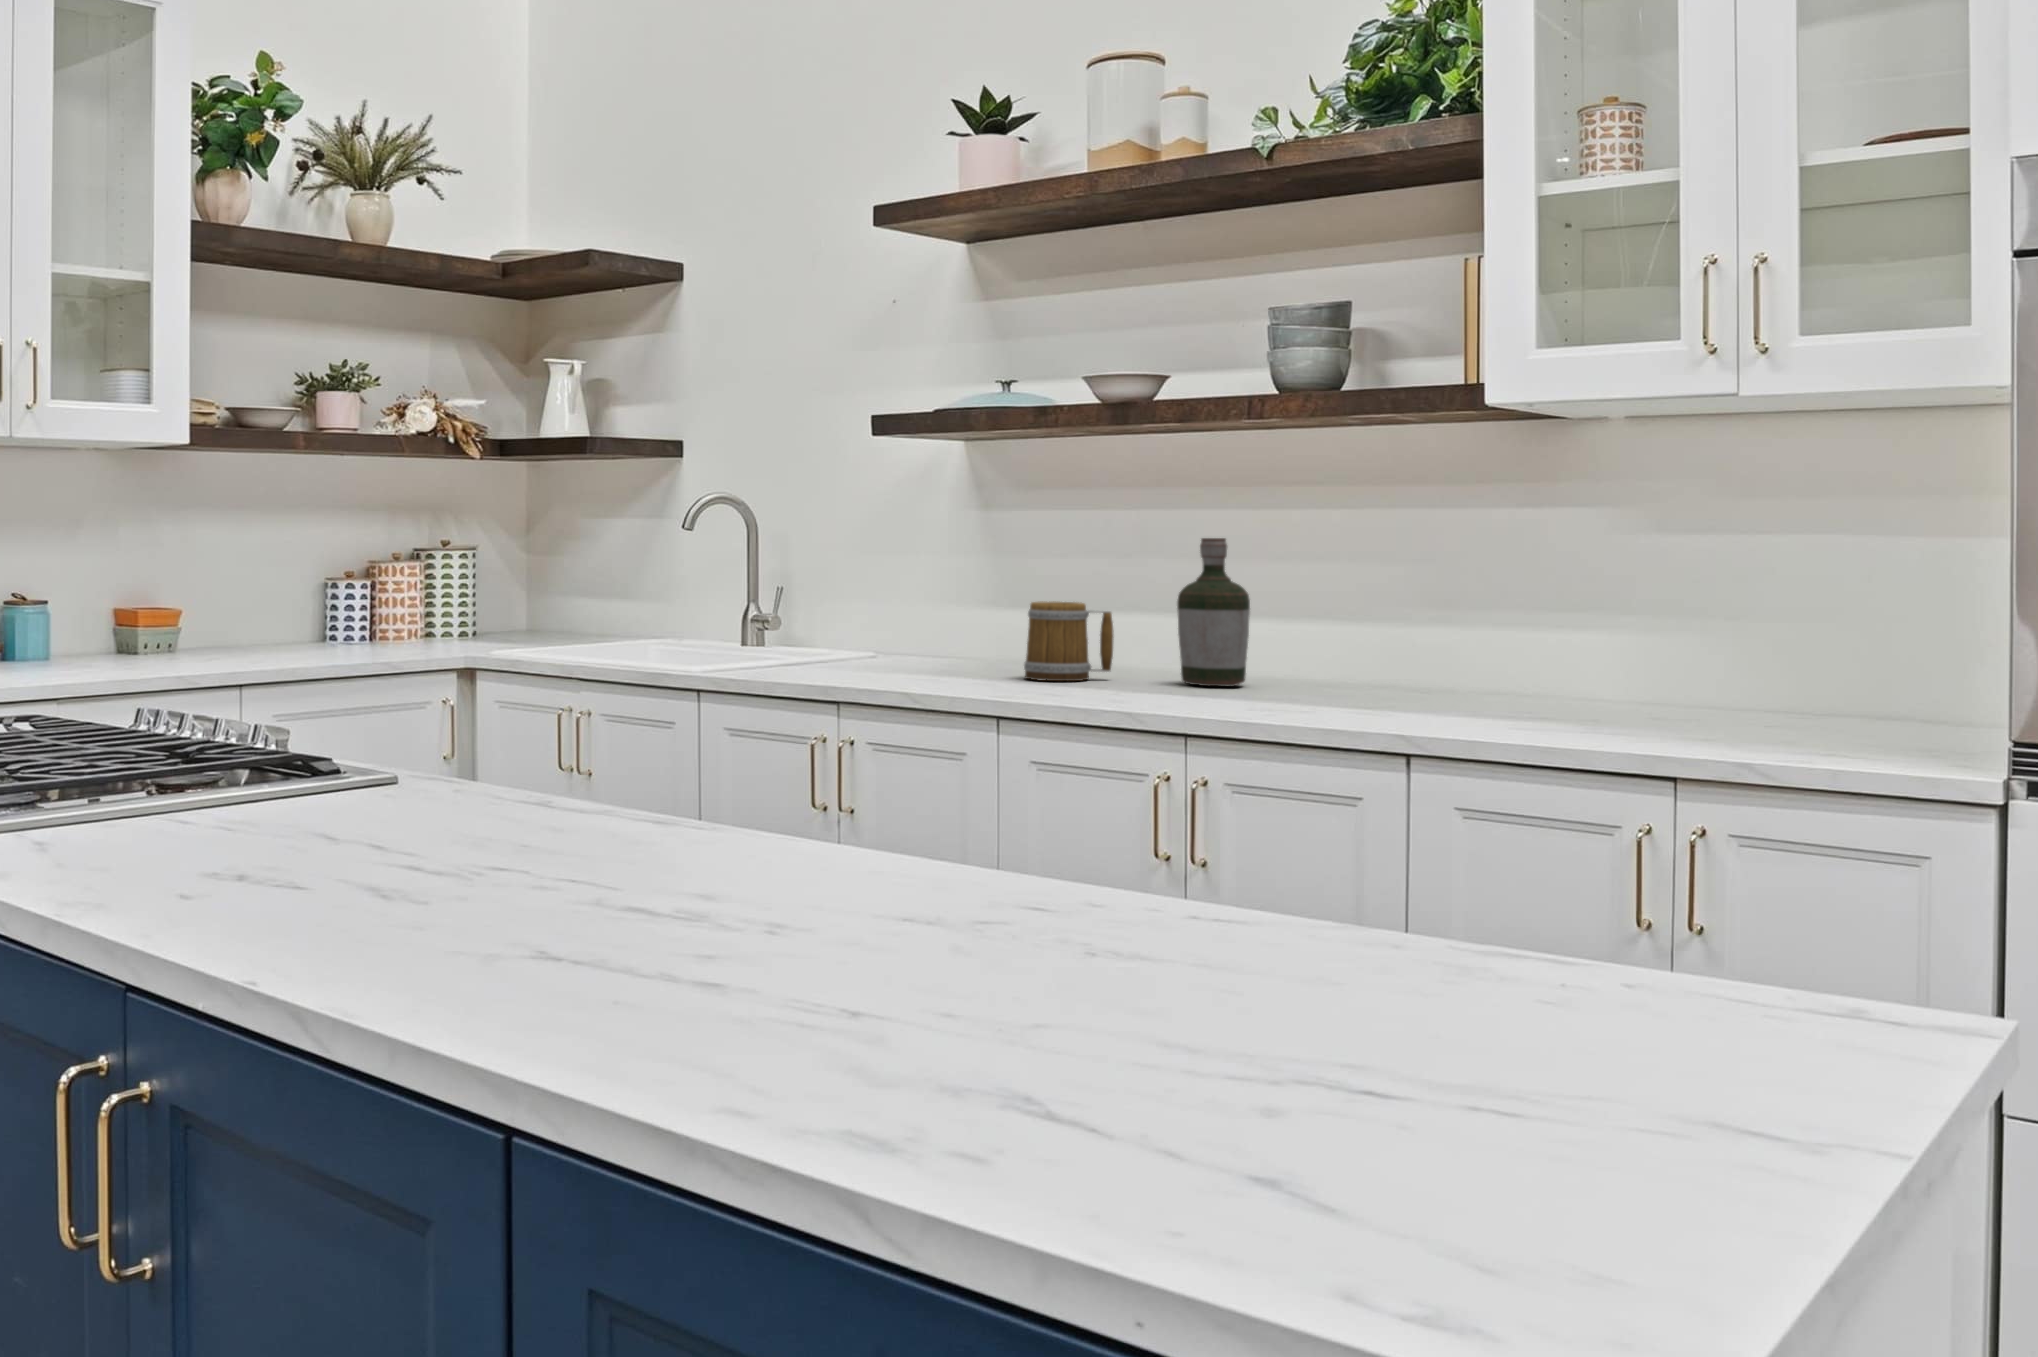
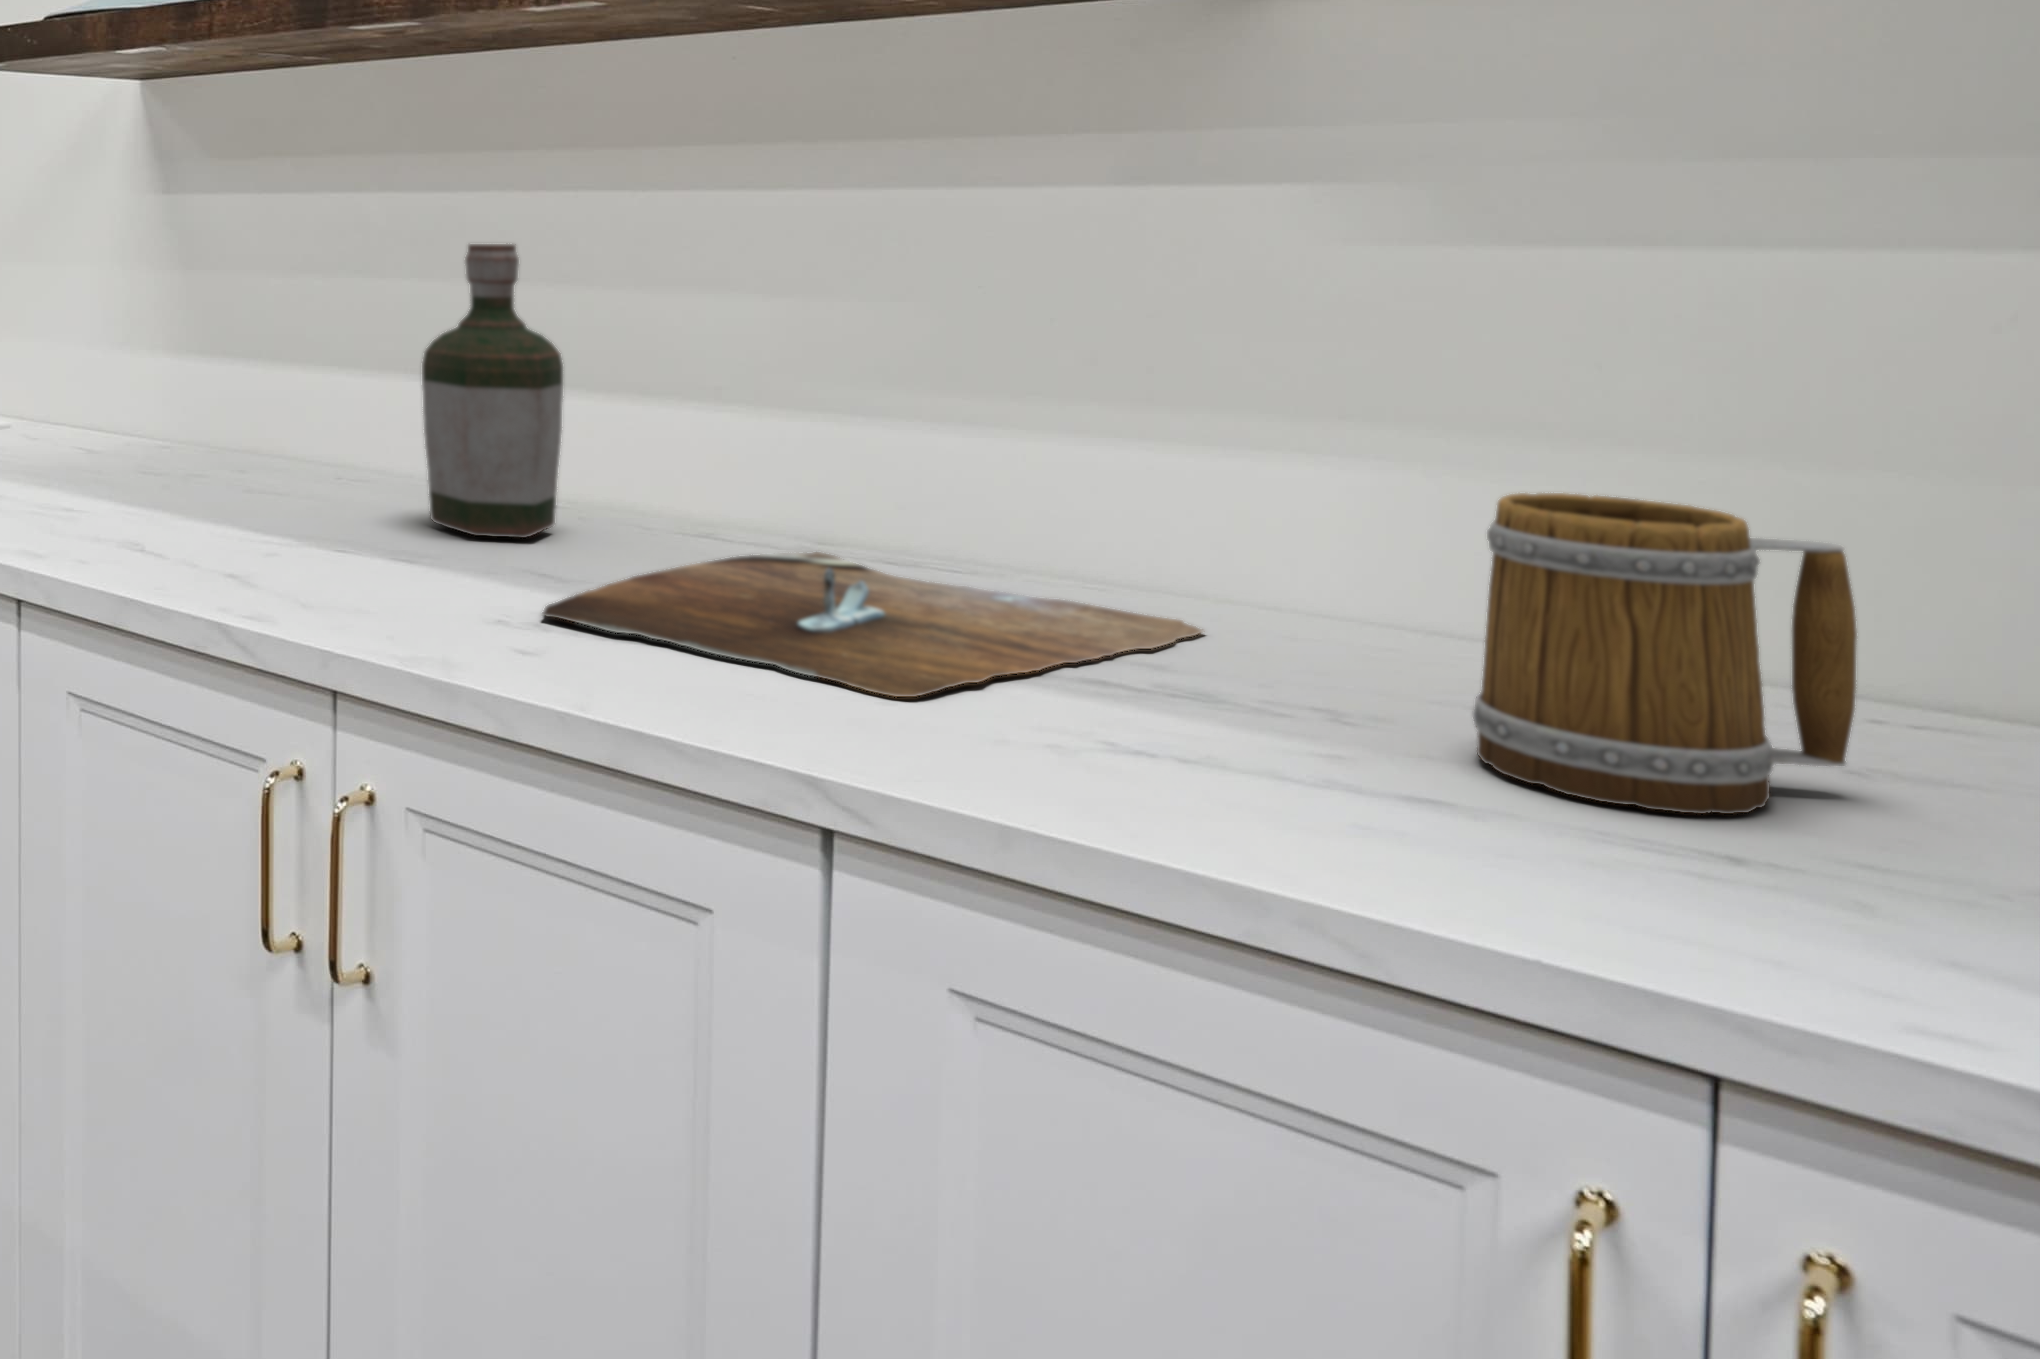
mug: present [1024,601,1114,681] -> present [1473,493,1857,814]
cutting board: none [1266,678,1548,717] -> present [543,552,1203,697]

